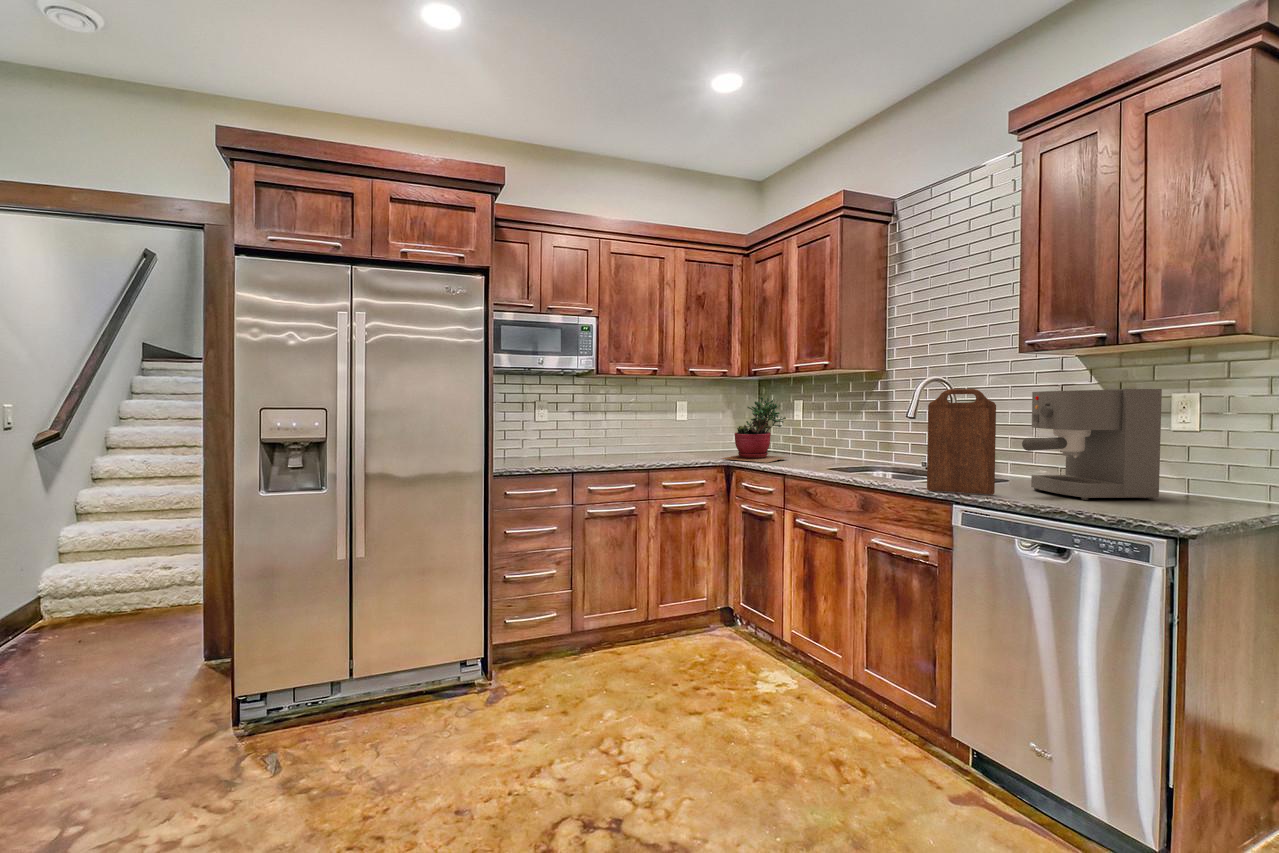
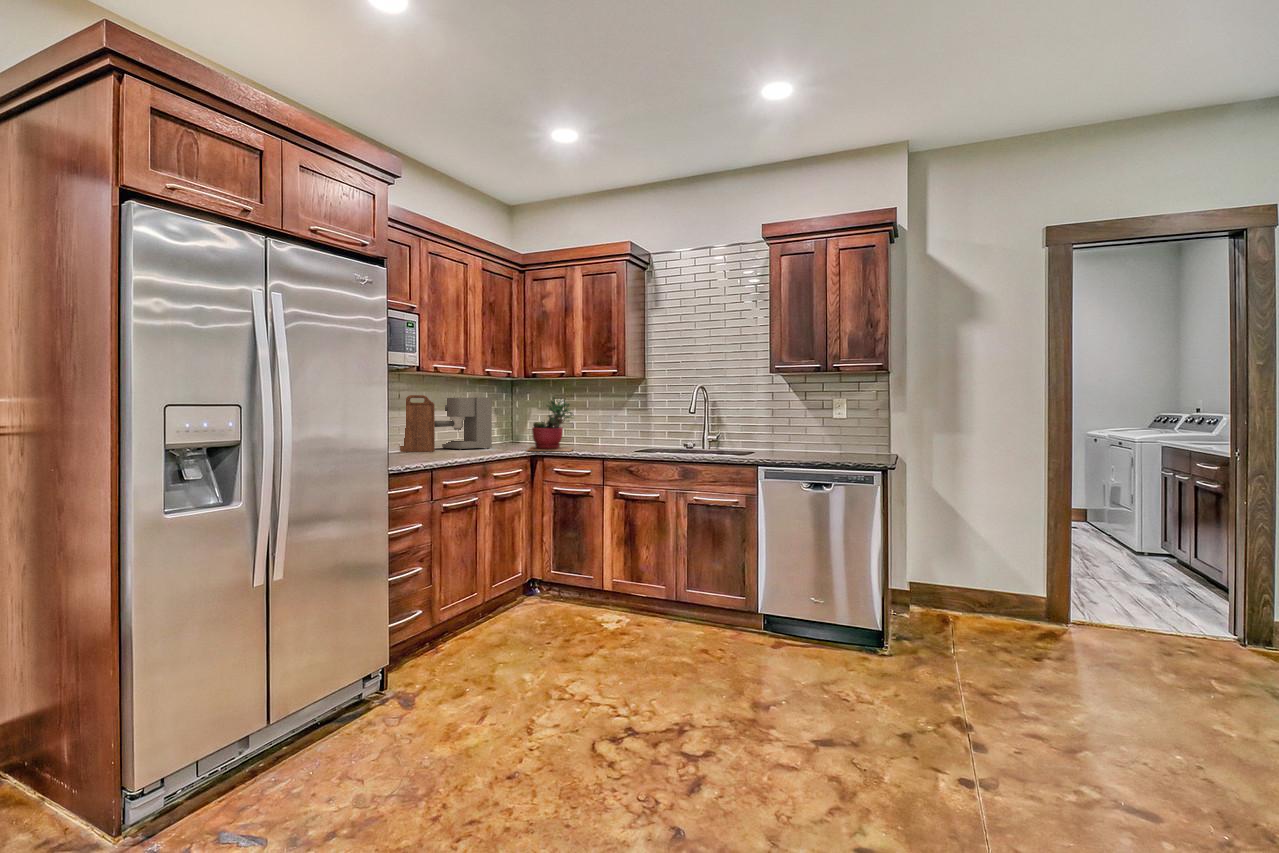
cutting board: present [927,389,996,495] -> present [400,395,435,452]
coffee maker: present [1022,389,1162,500] -> present [434,397,492,450]

